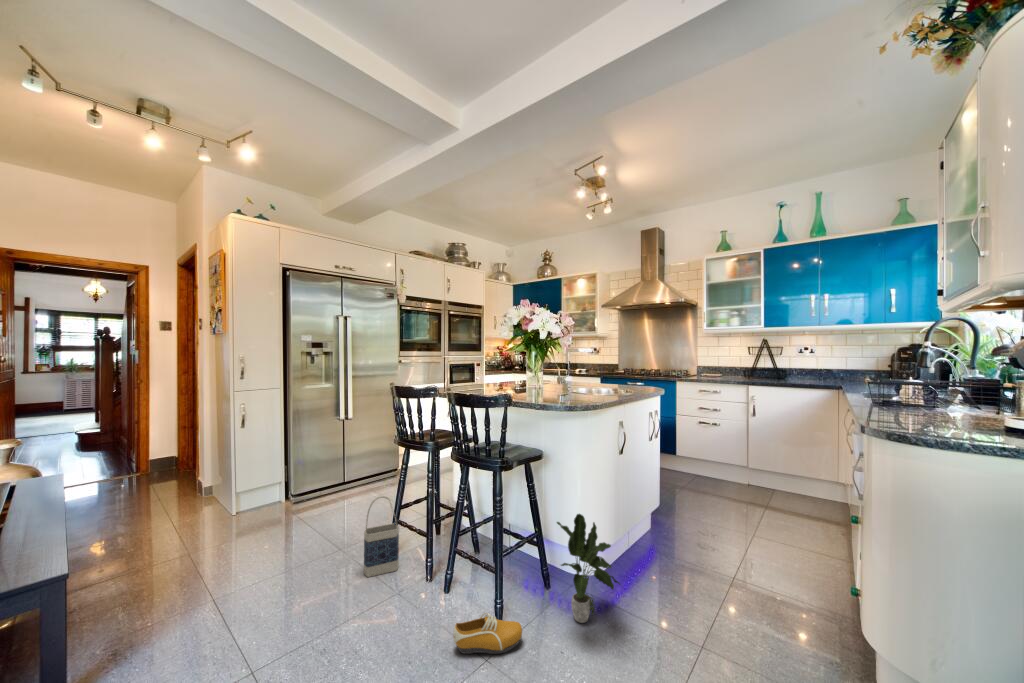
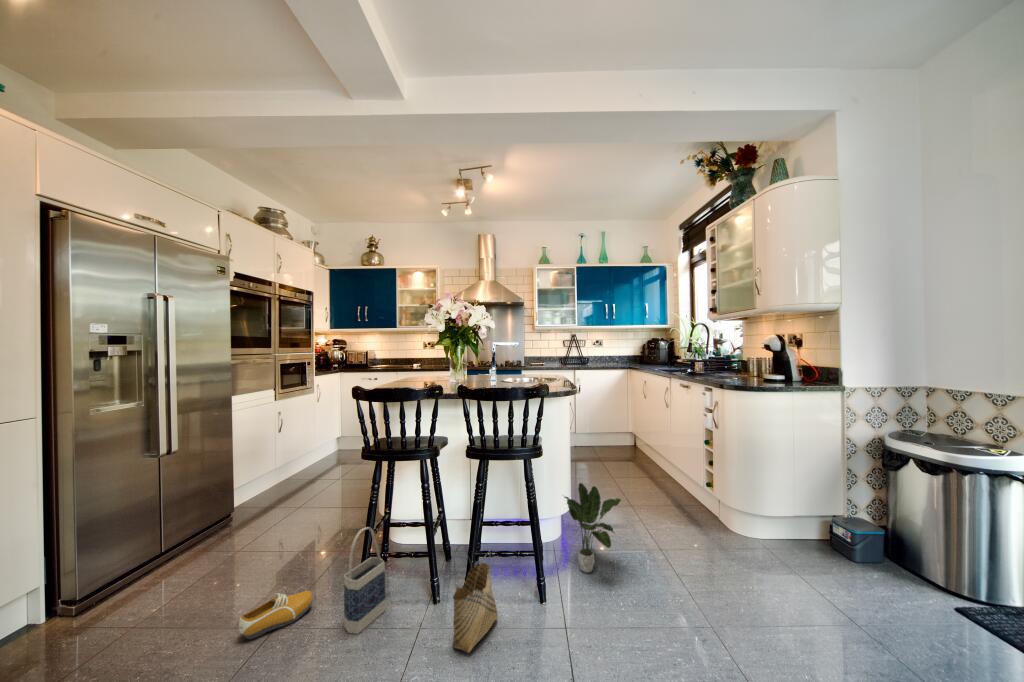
woven basket: none [397,532,453,627] -> present [452,546,497,653]
shoe: present [453,613,522,654] -> present [239,591,313,639]

